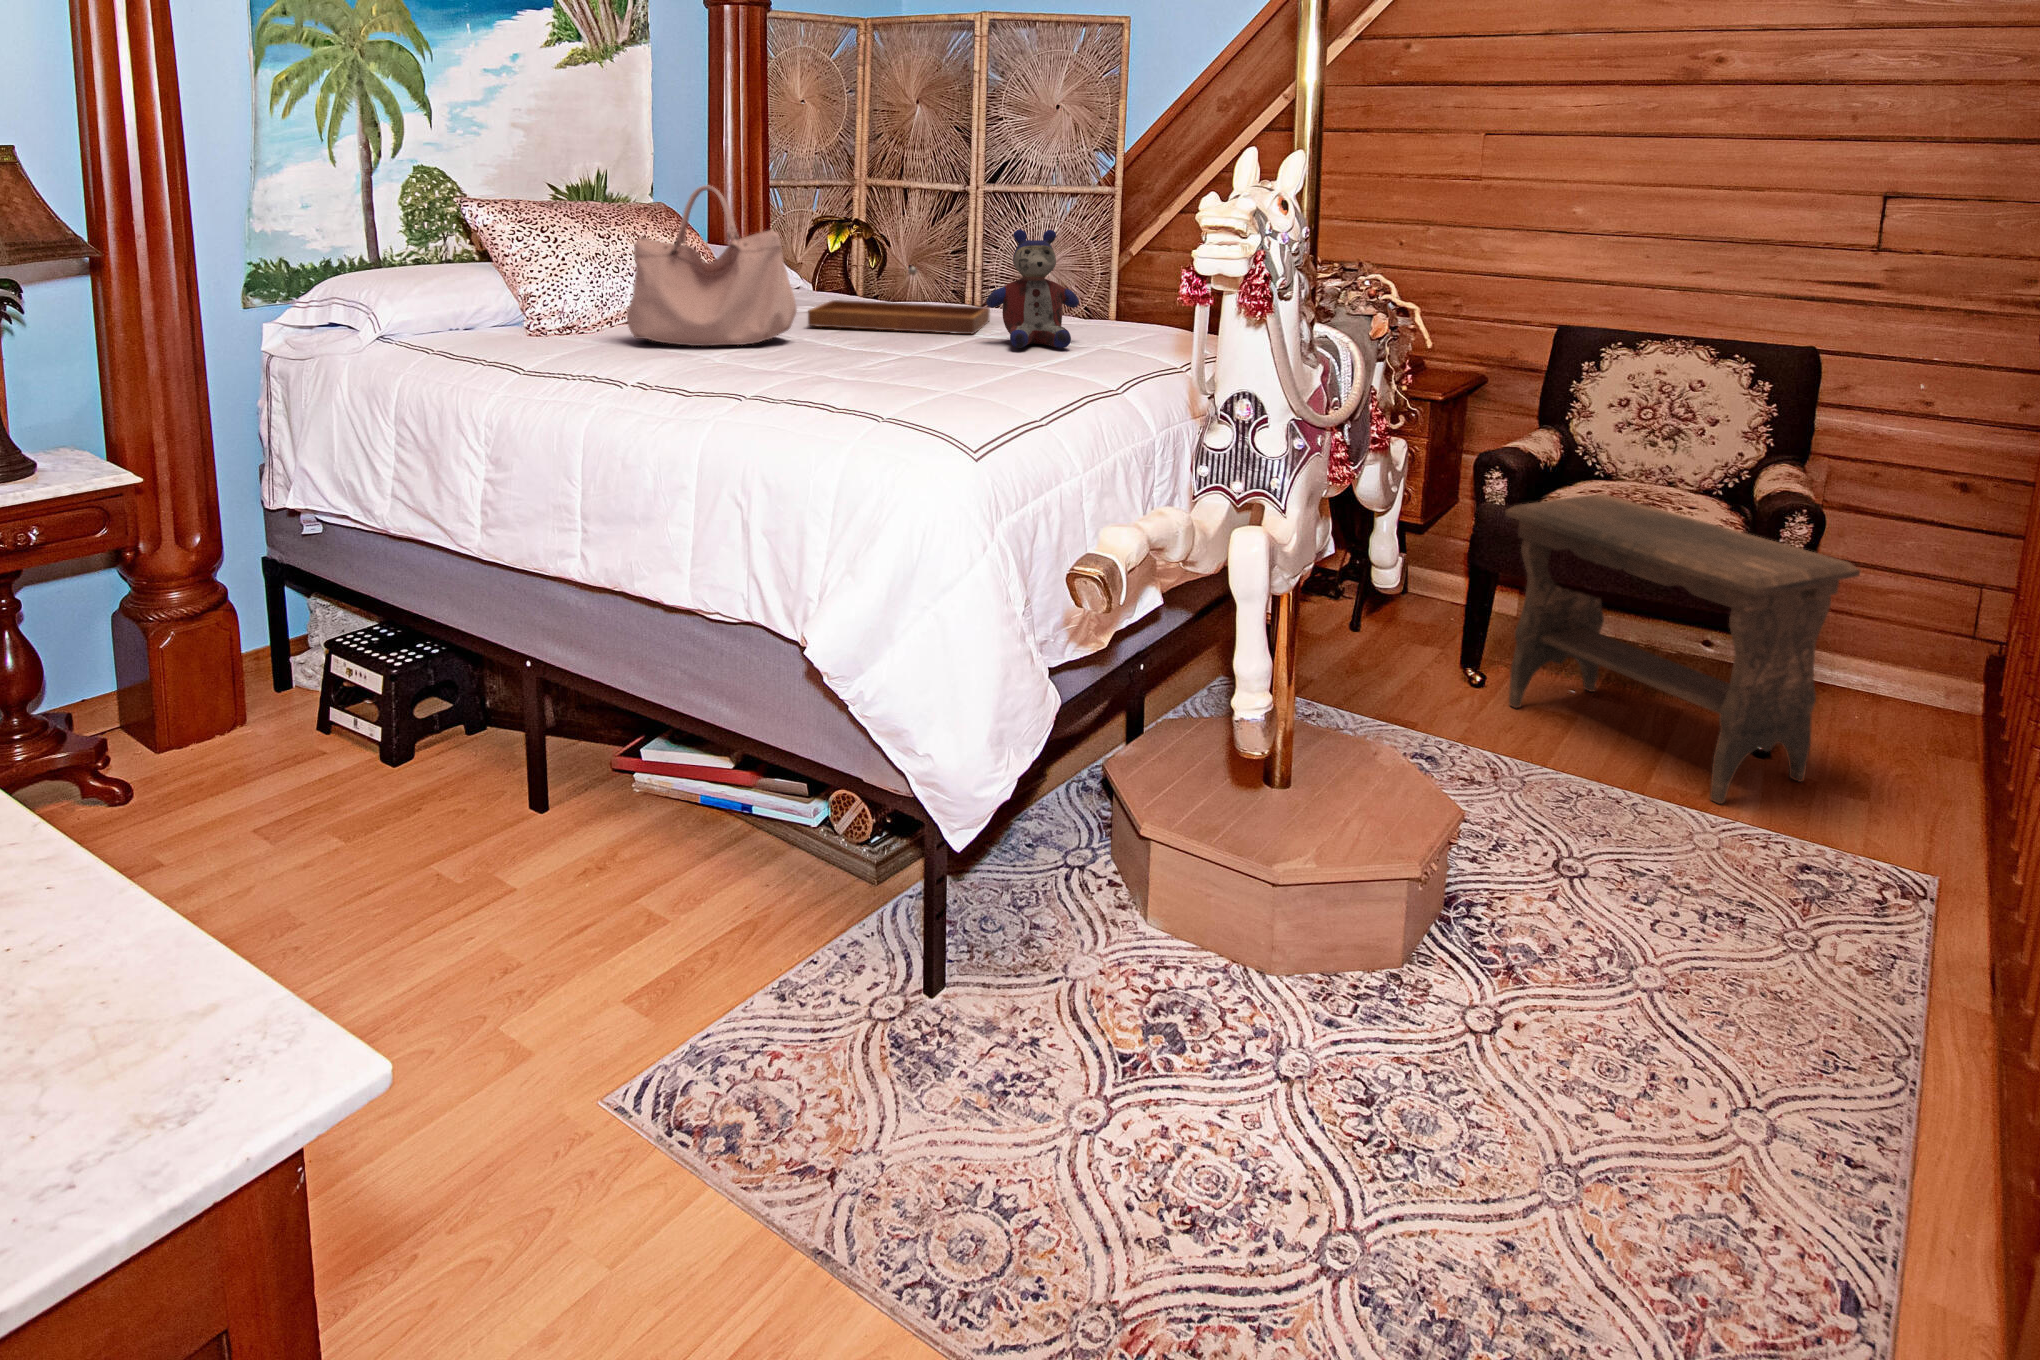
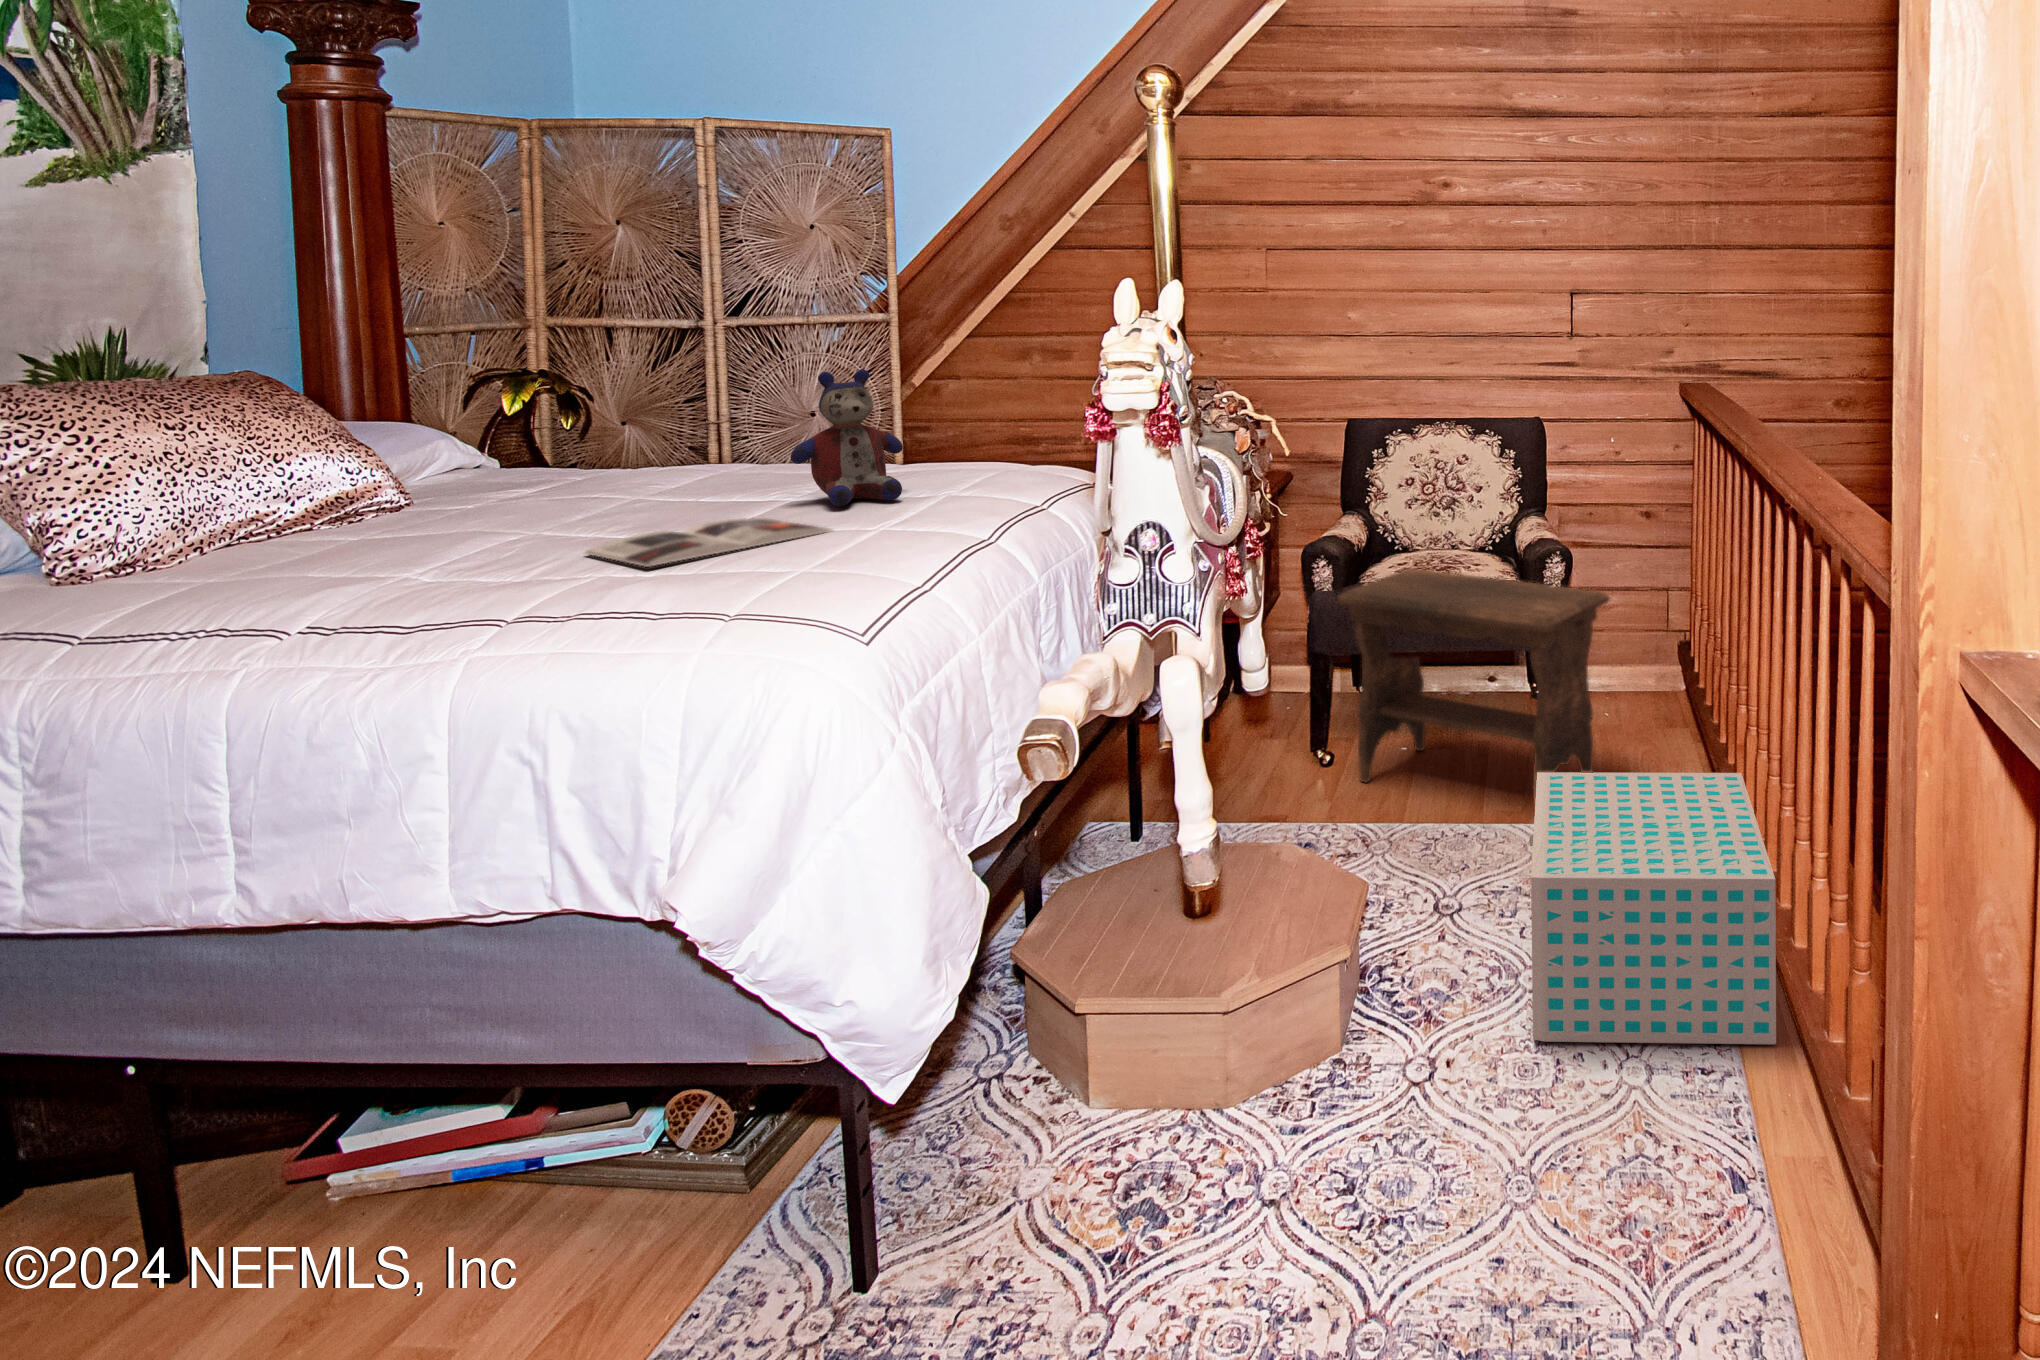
handbag: present [627,185,797,346] -> none [238,346,526,564]
tray: present [808,267,990,334] -> none [532,425,782,514]
magazine: none [822,347,1004,376] -> present [586,518,833,567]
storage box: none [1628,748,2007,1168] -> present [1529,772,1776,1044]

